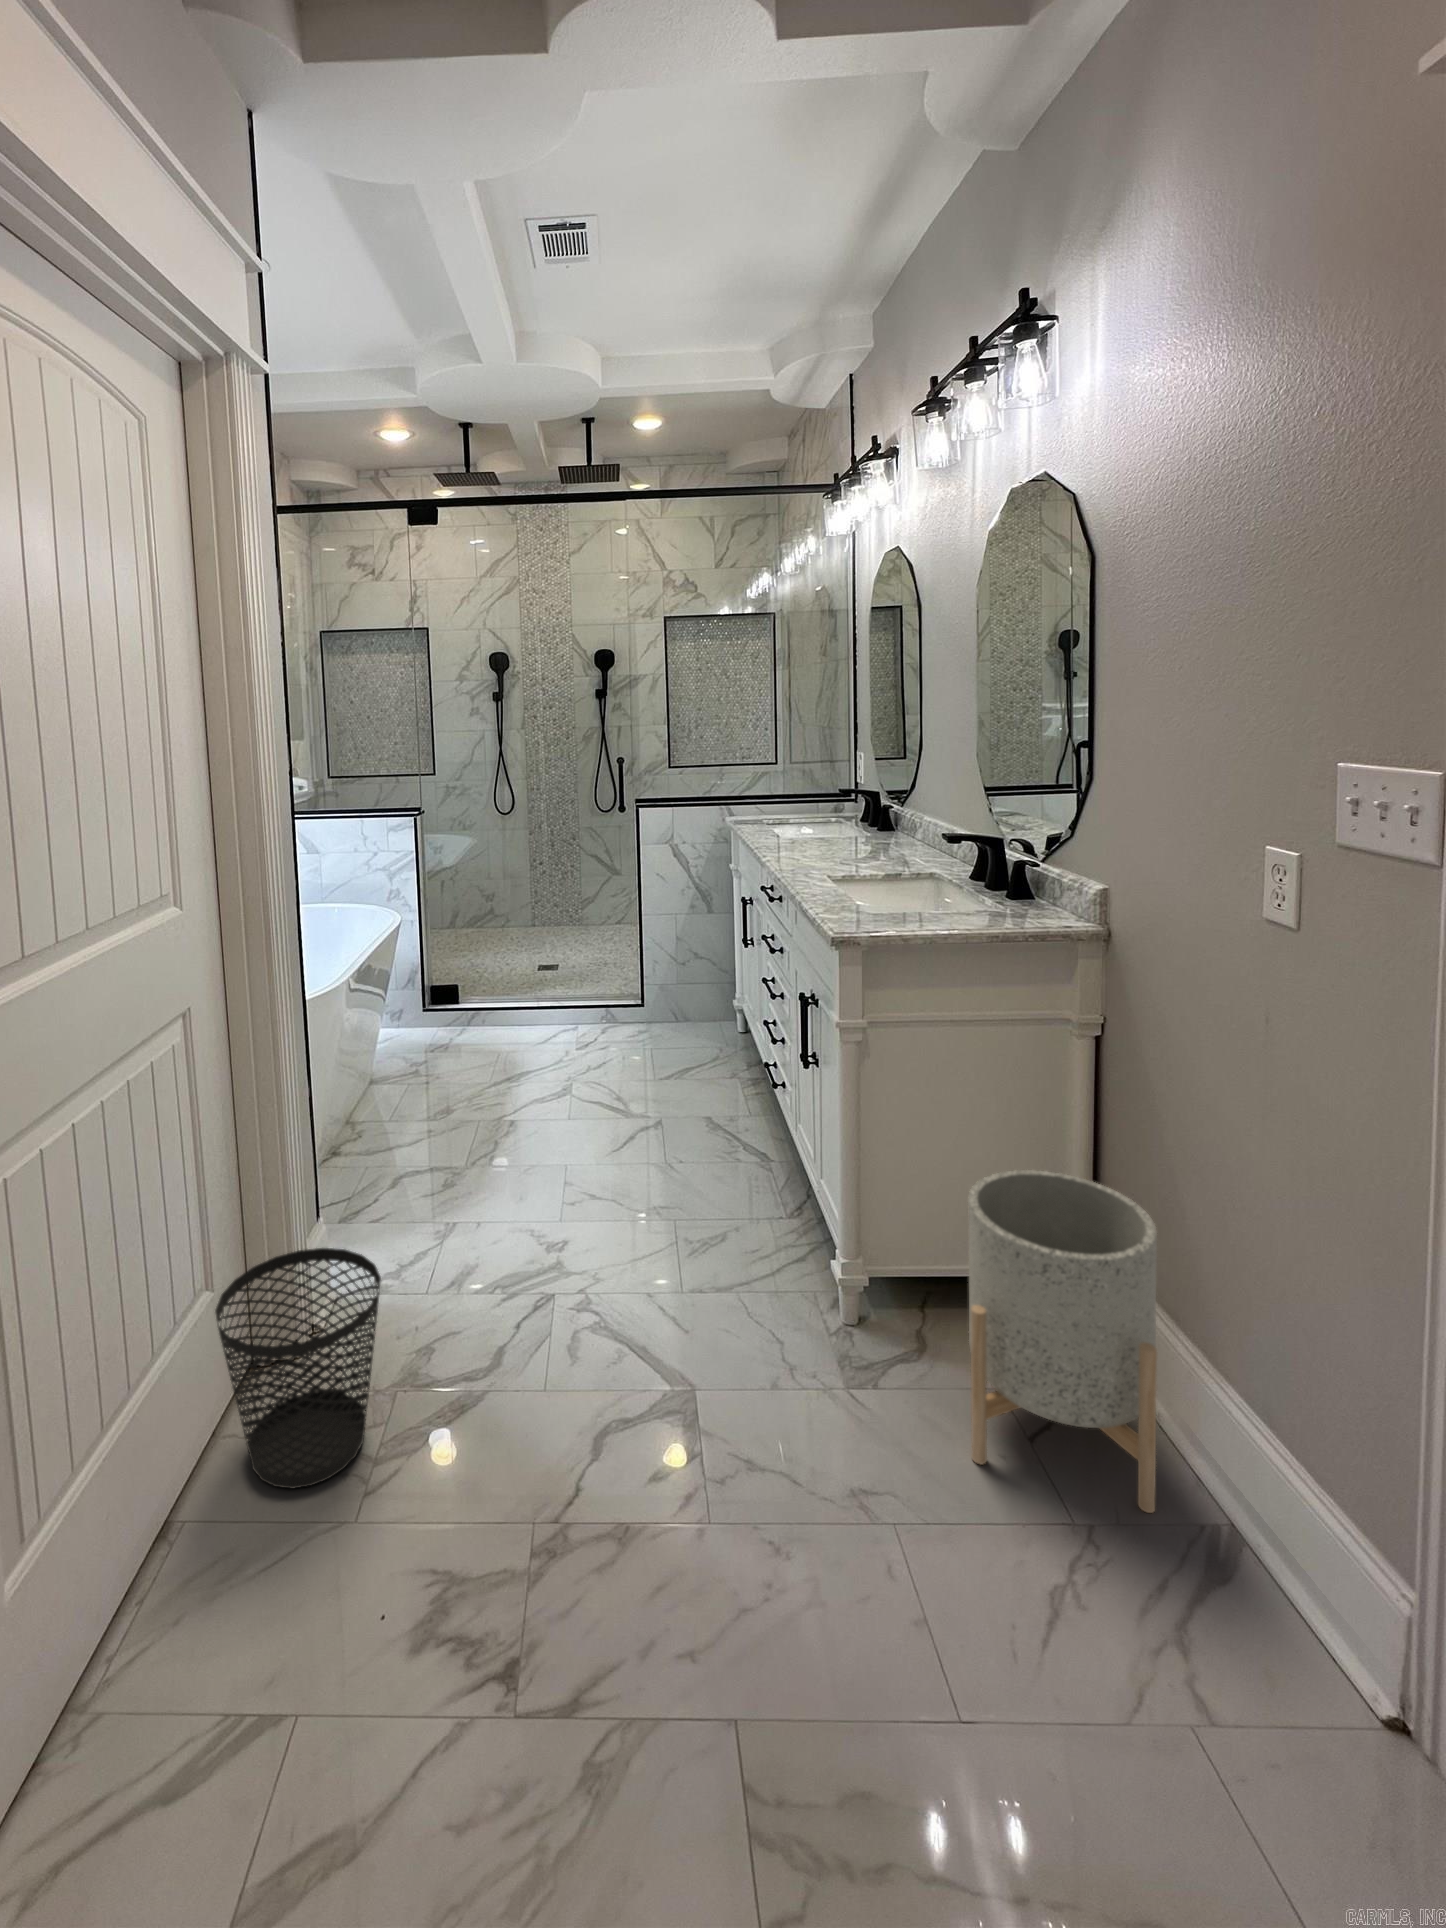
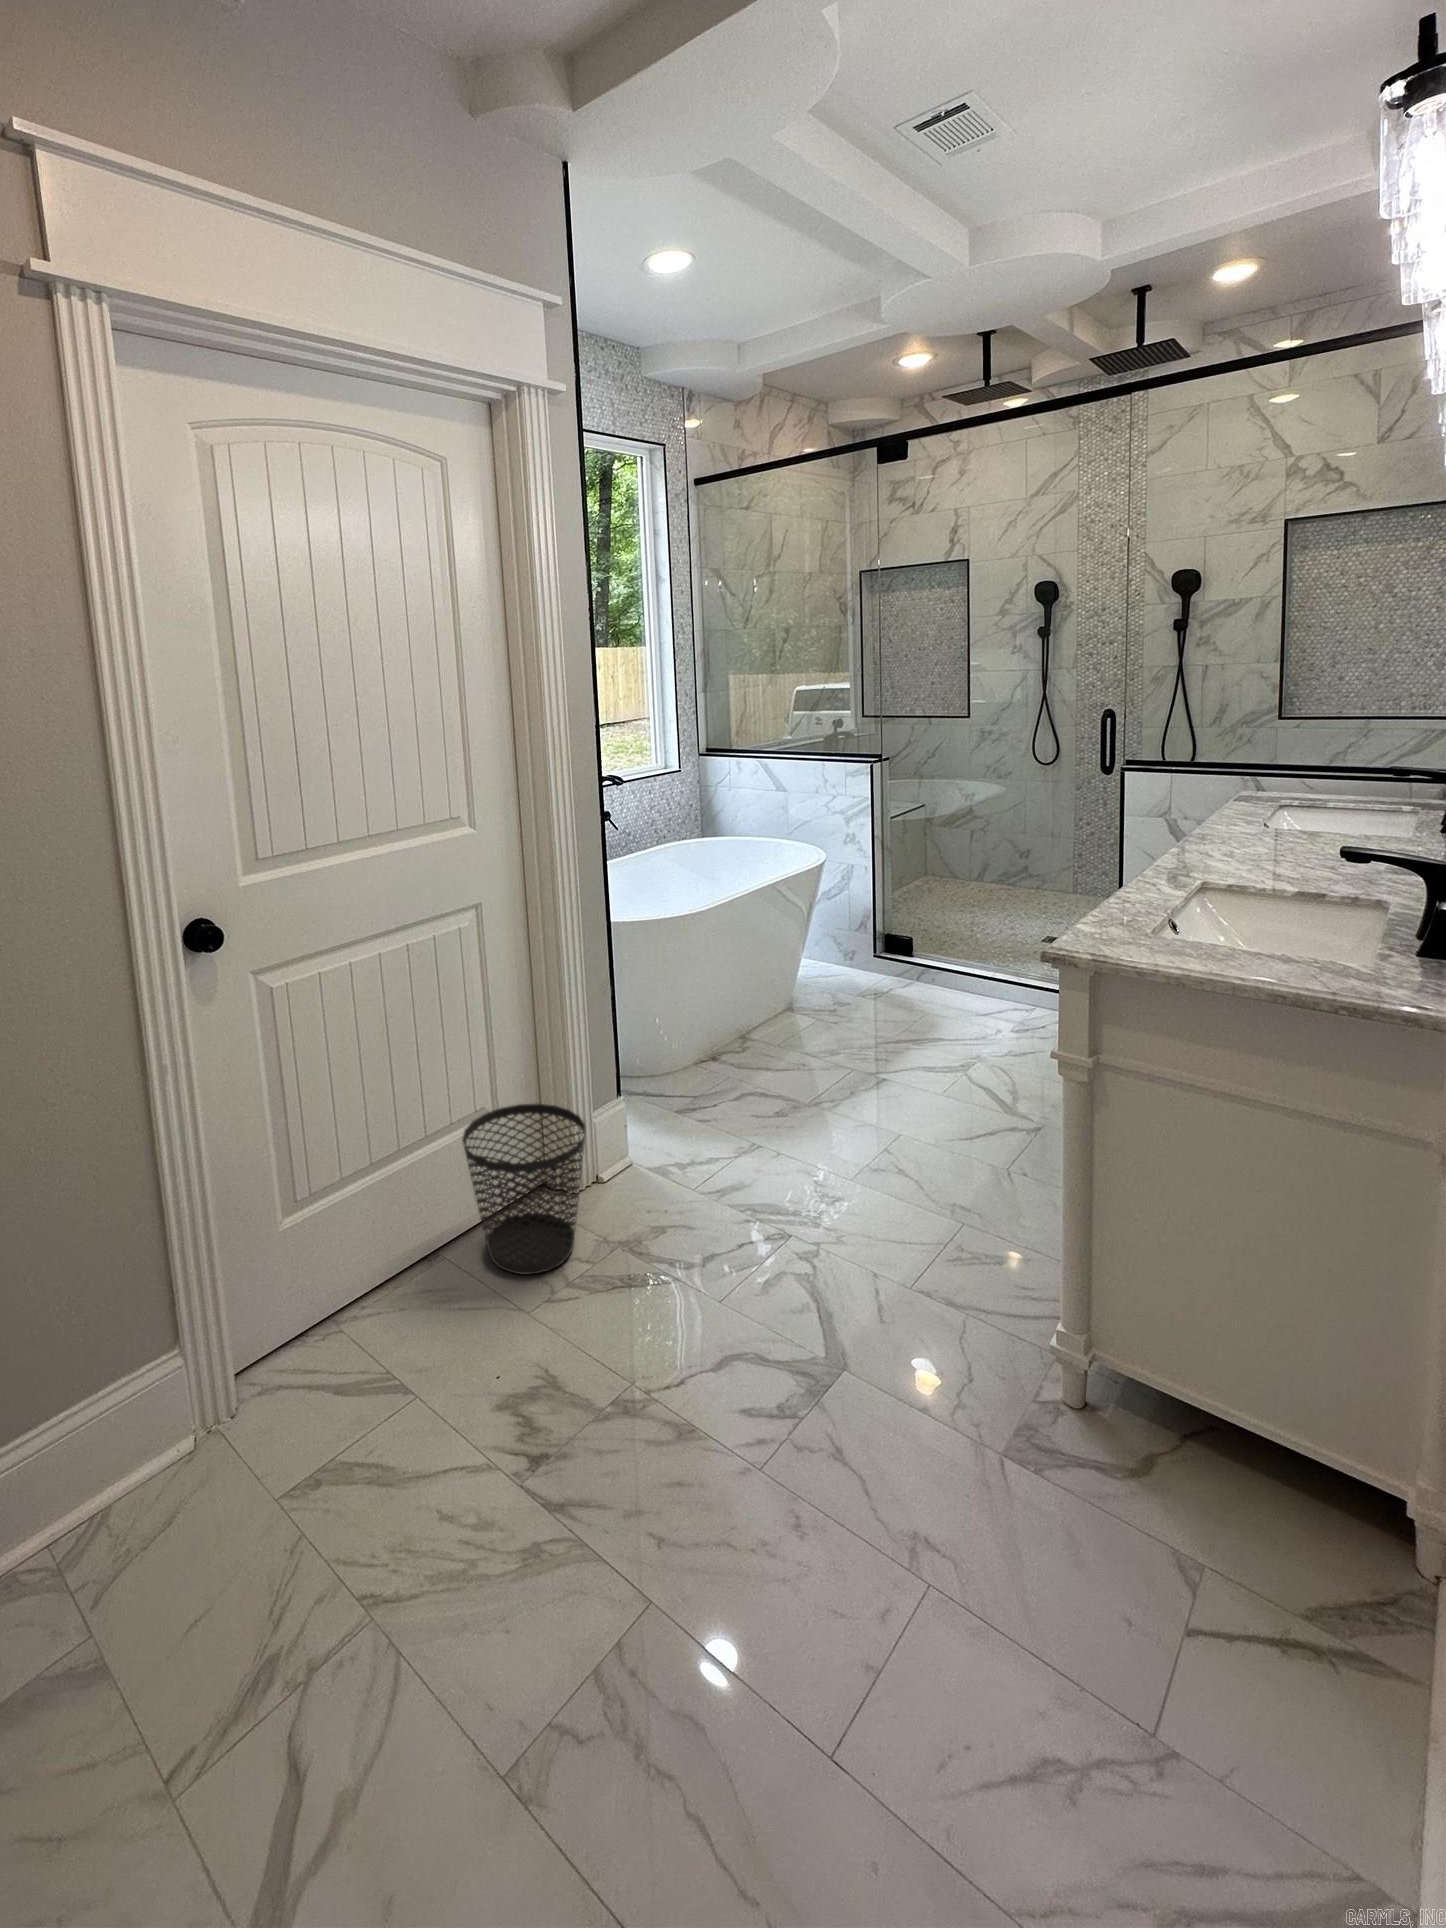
planter: present [968,1170,1157,1513] -> none [1043,1288,1378,1781]

